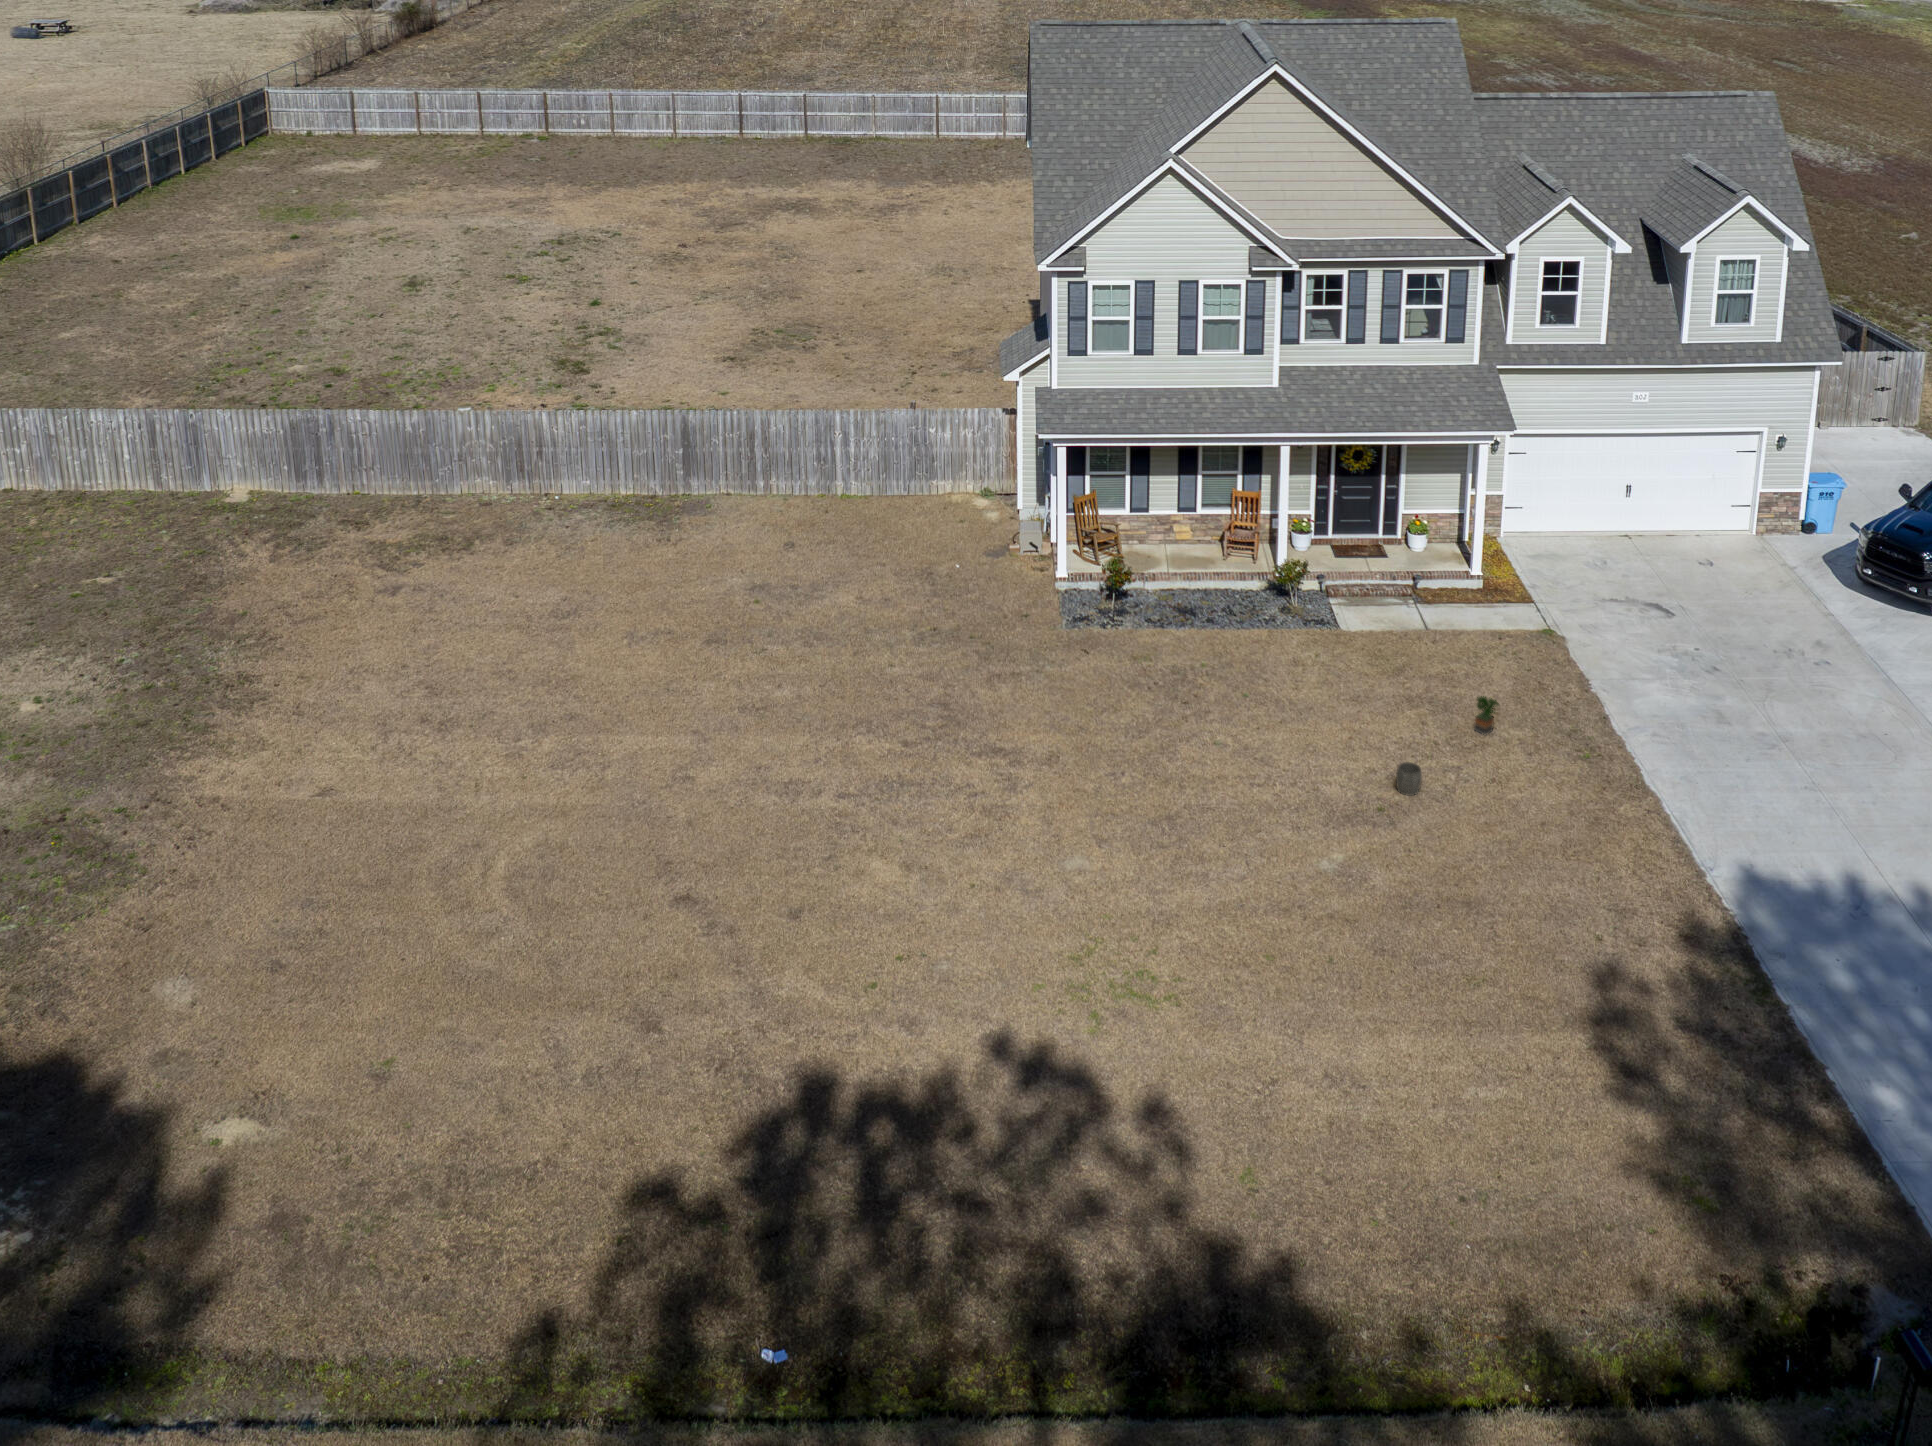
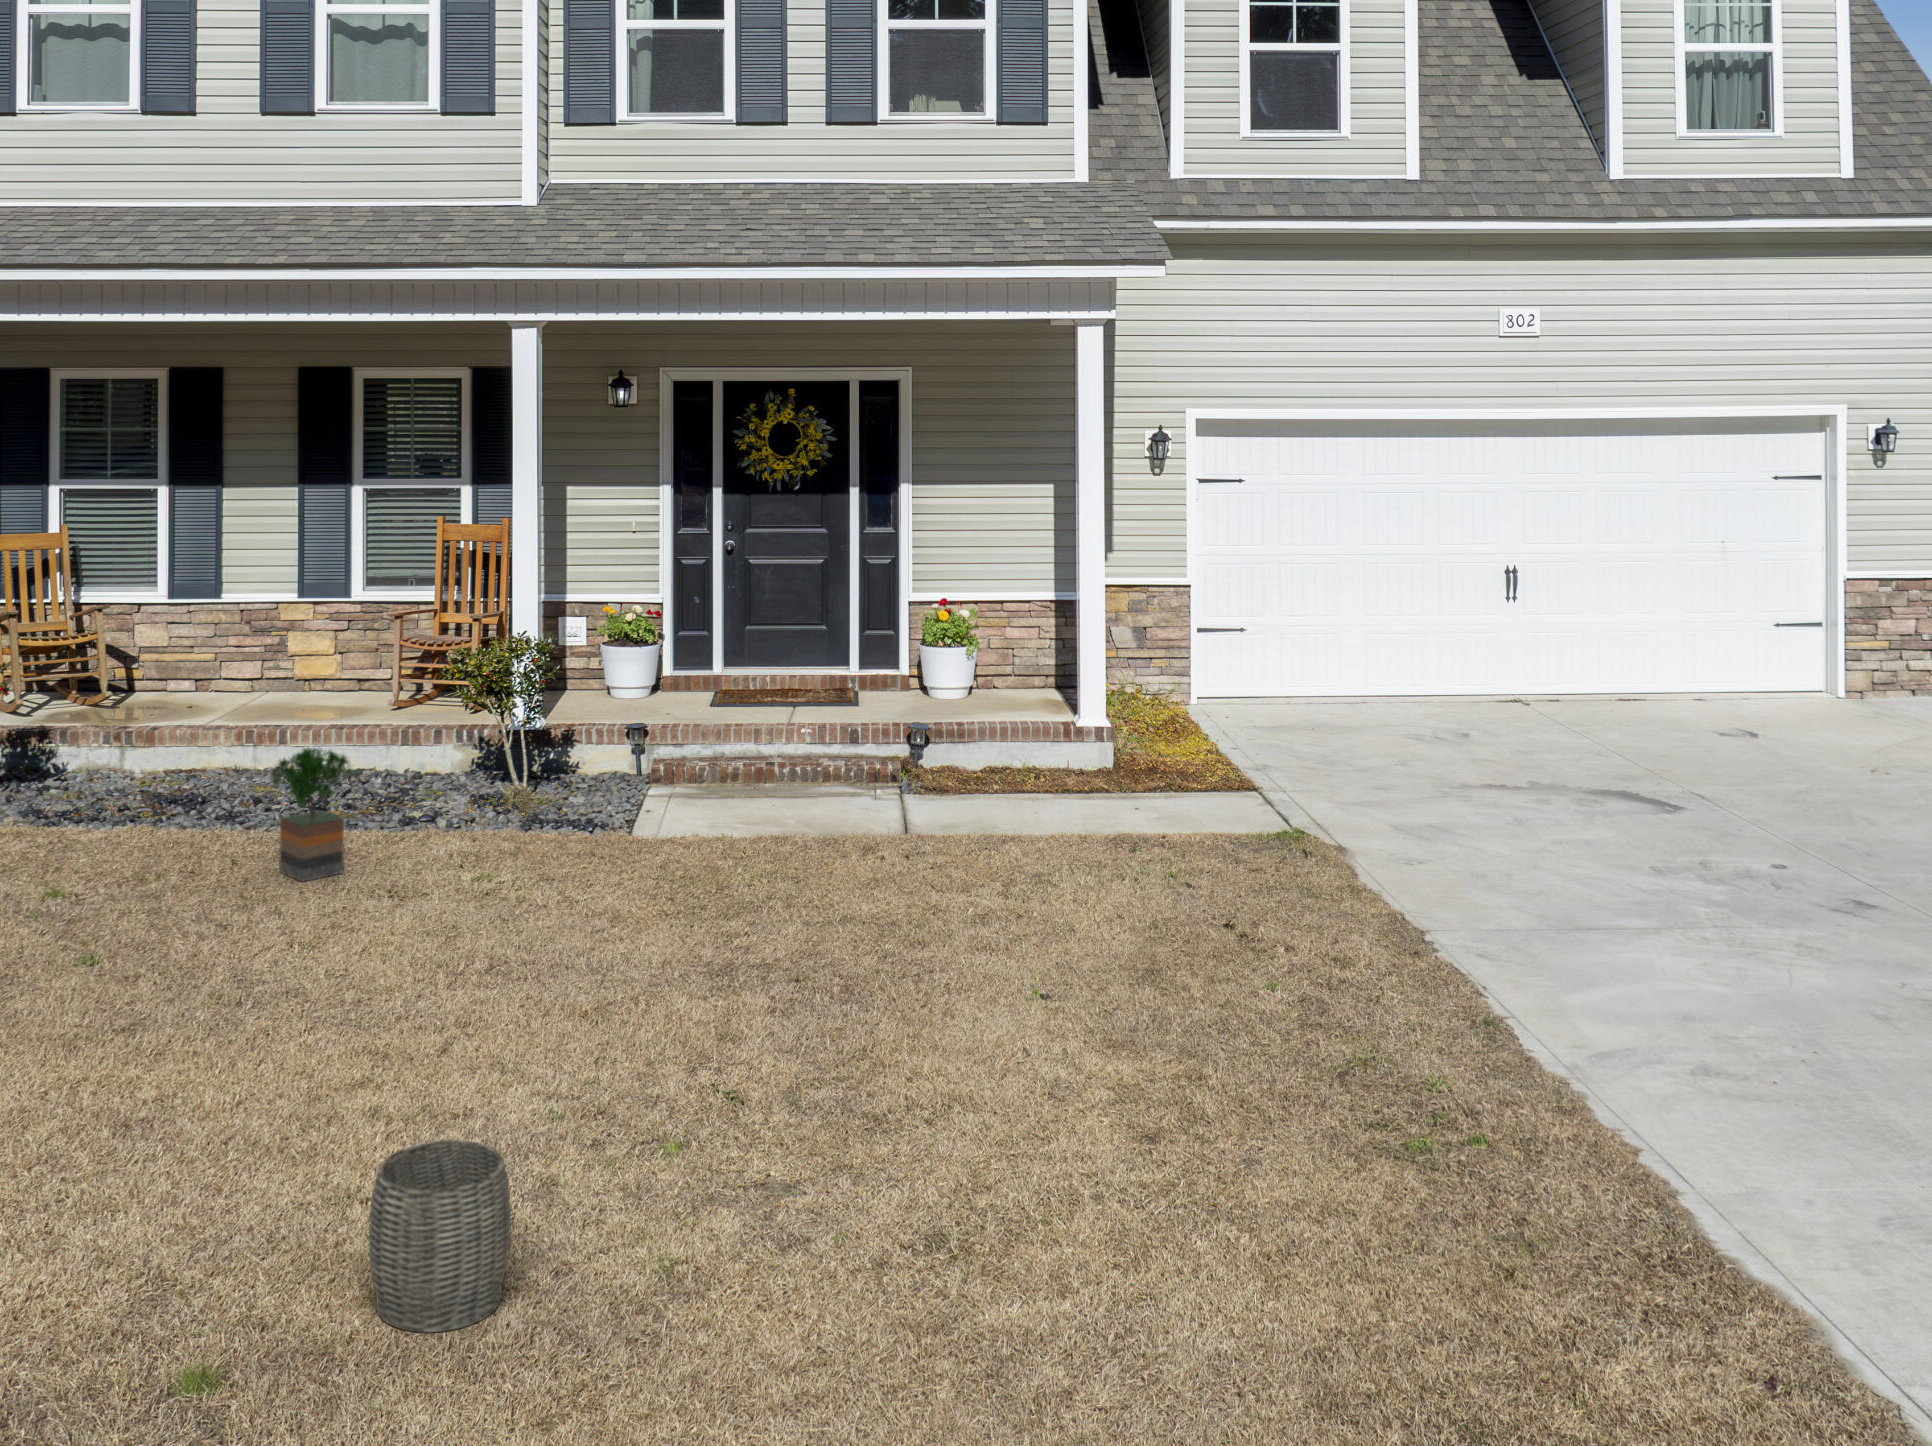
potted tree: present [1474,696,1499,735] -> present [272,748,359,882]

